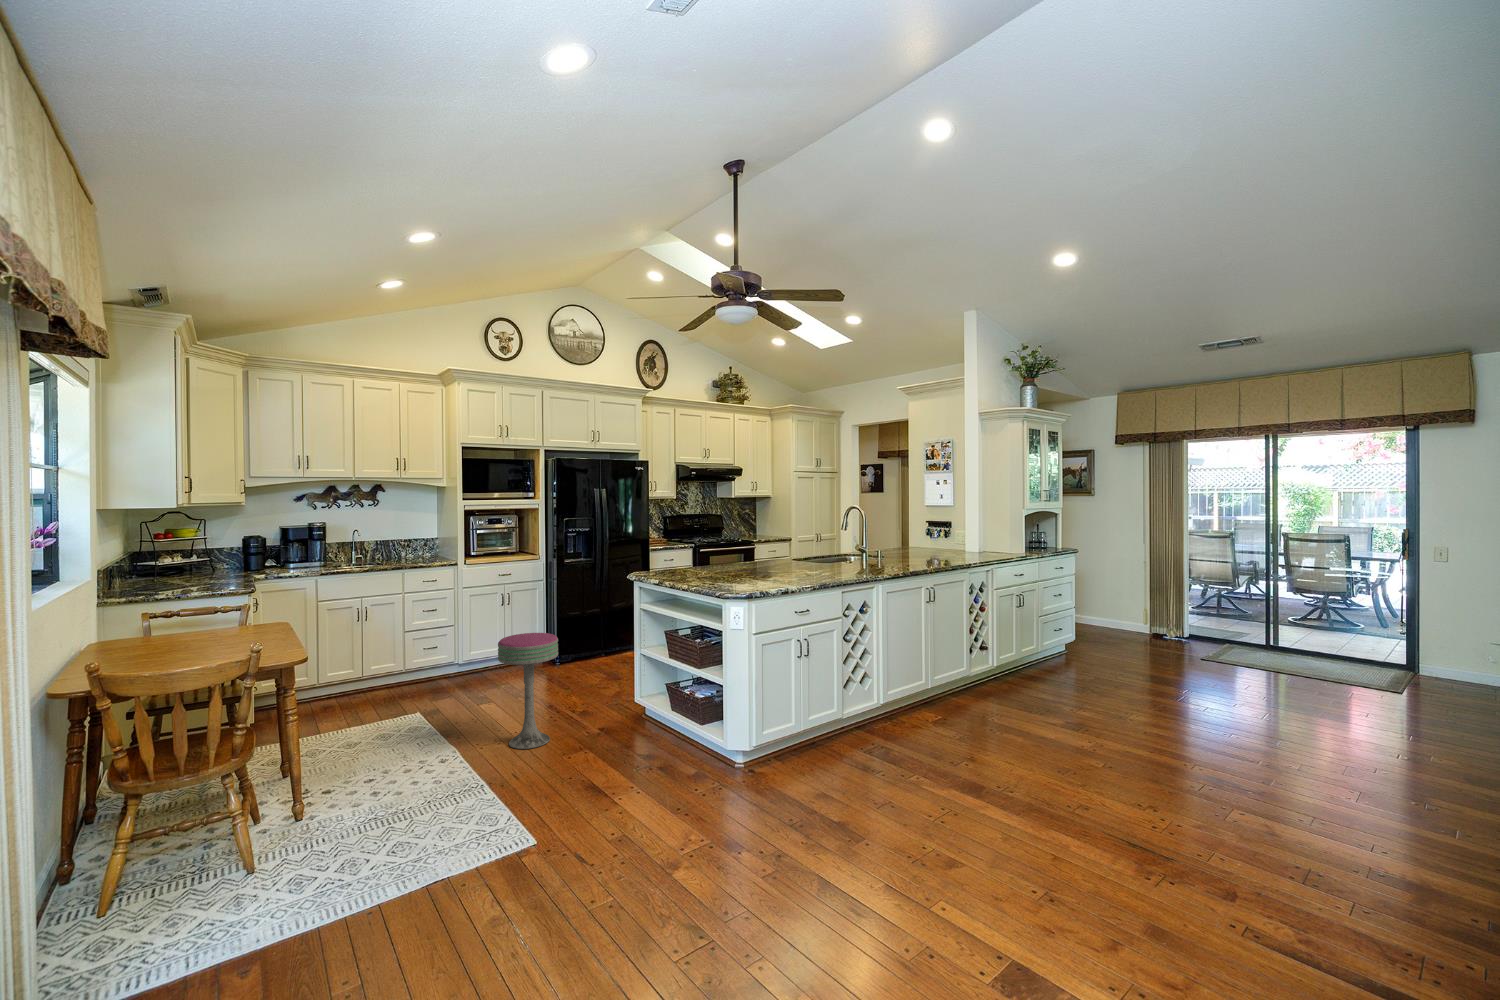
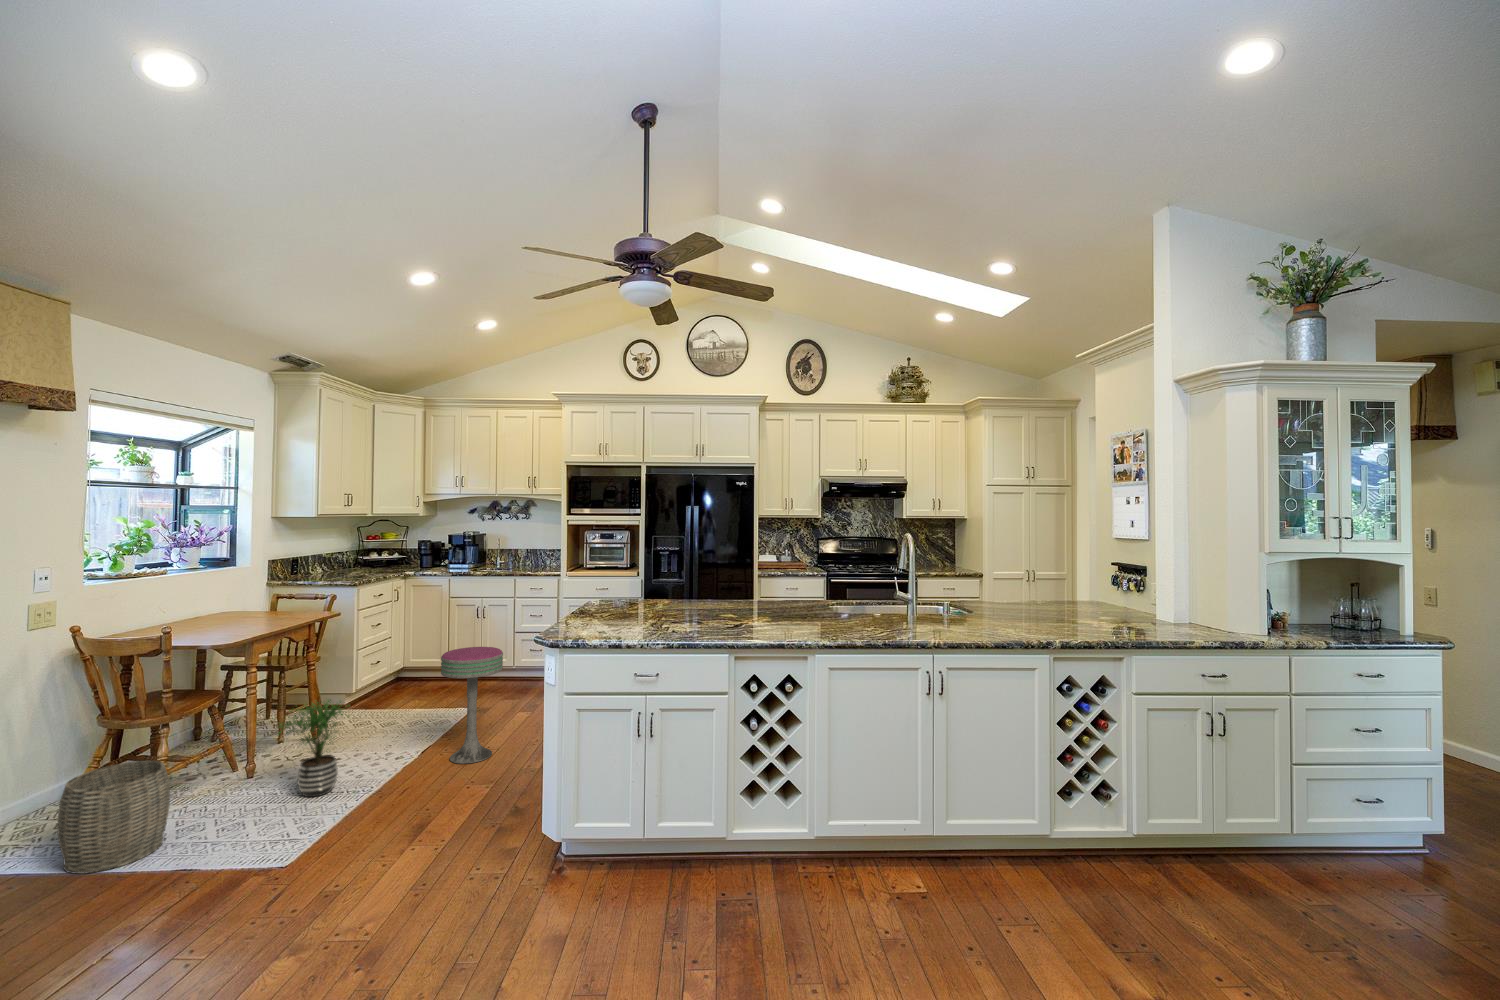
potted plant: none [406,700,479,808] -> present [277,700,343,797]
woven basket: none [289,792,399,930] -> present [58,761,170,874]

